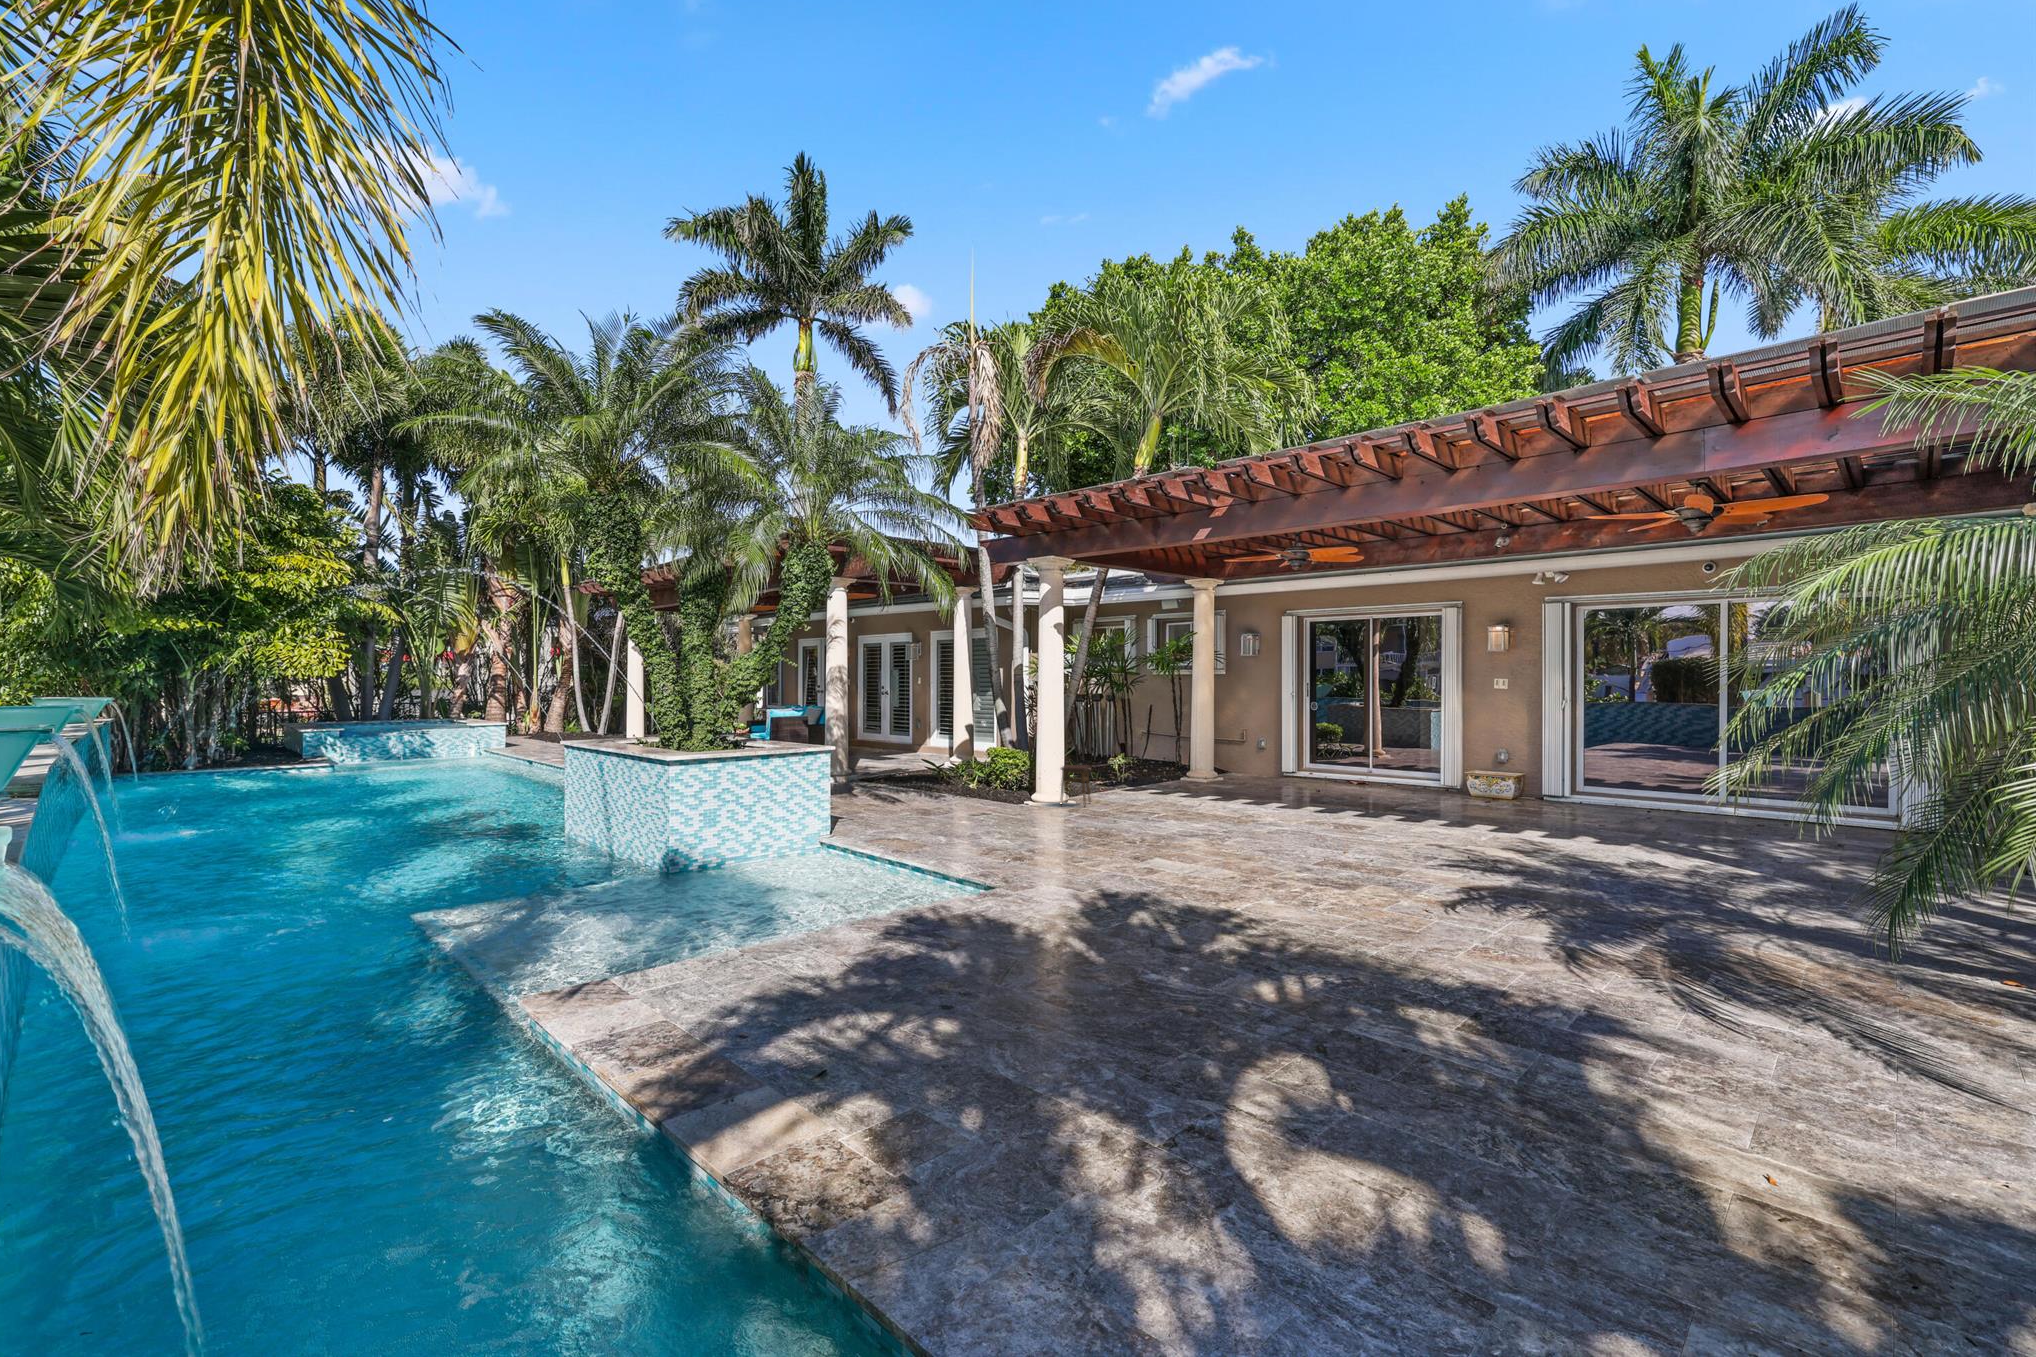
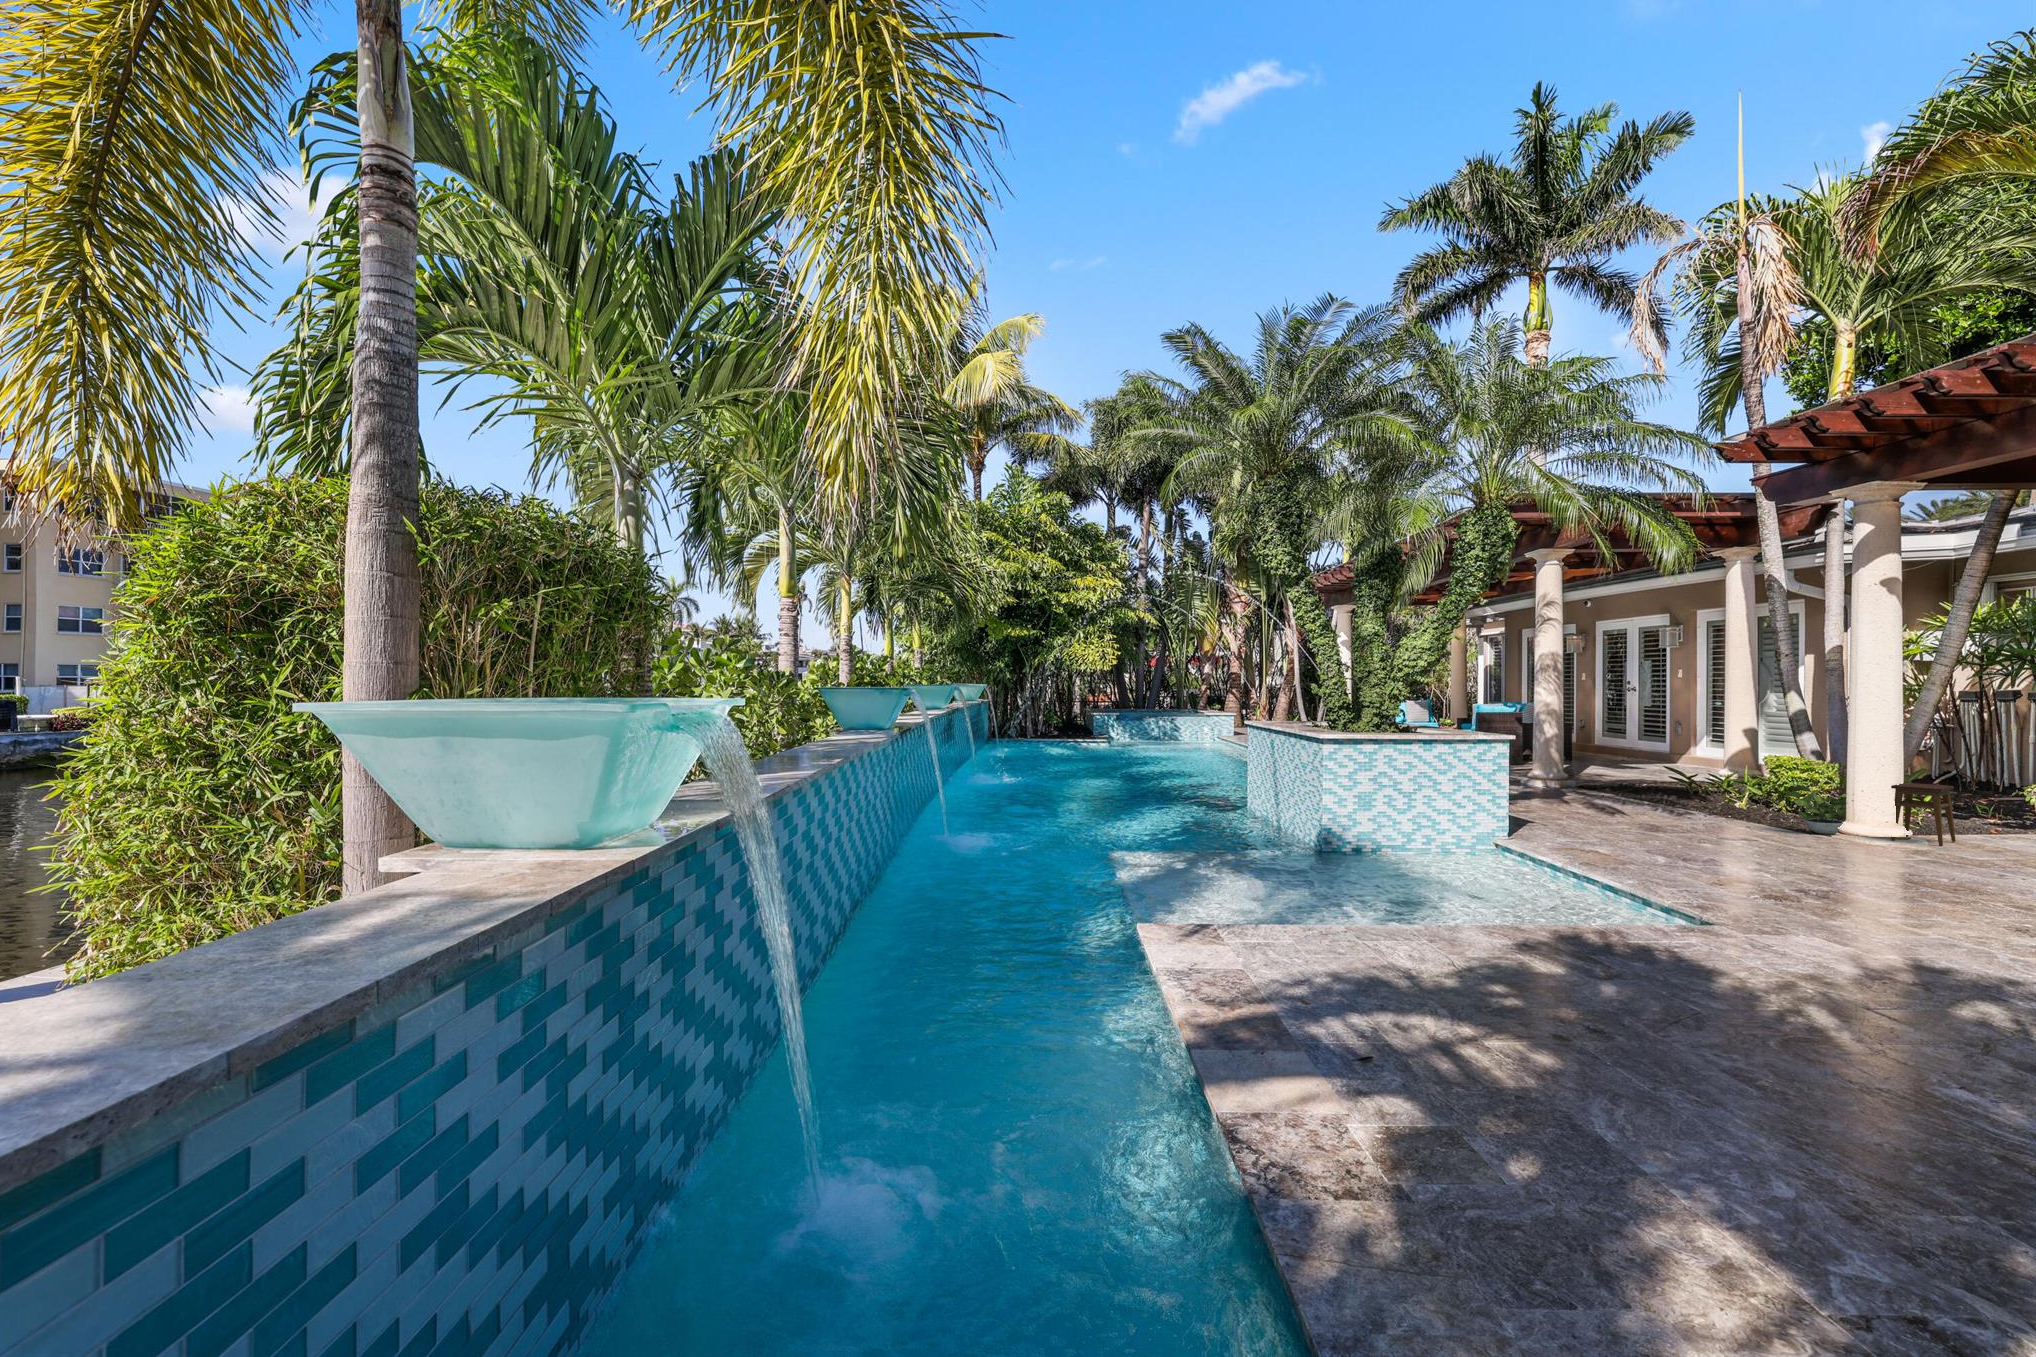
potted plant: none [1002,771,1043,806] -> present [1785,785,1846,834]

